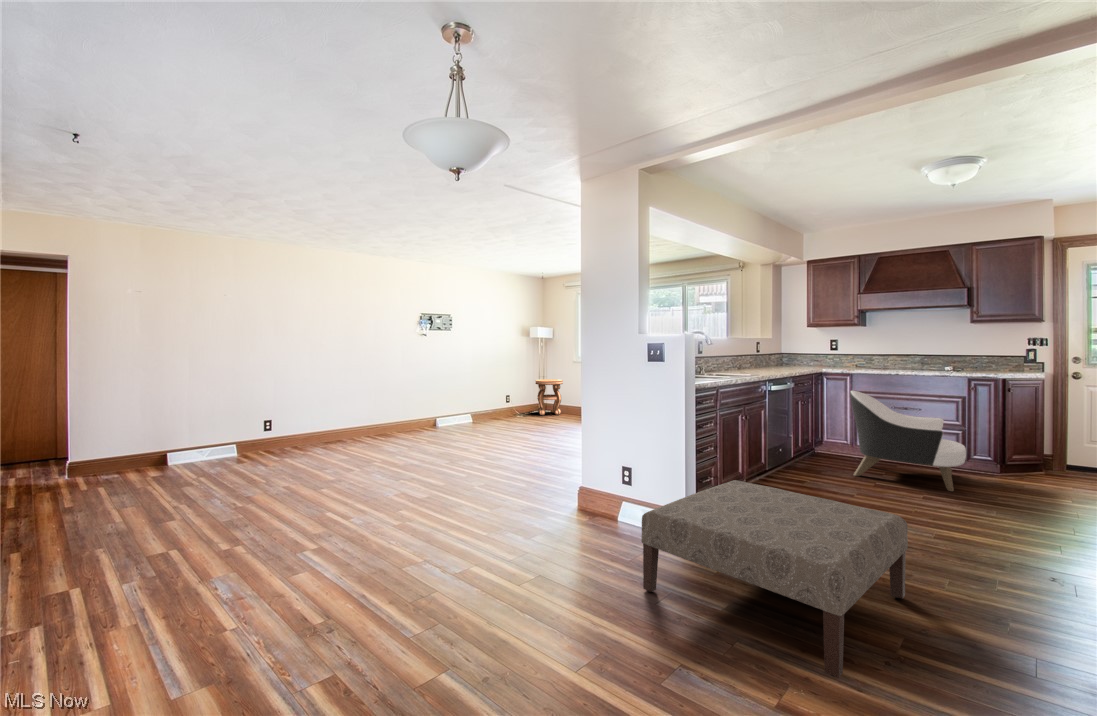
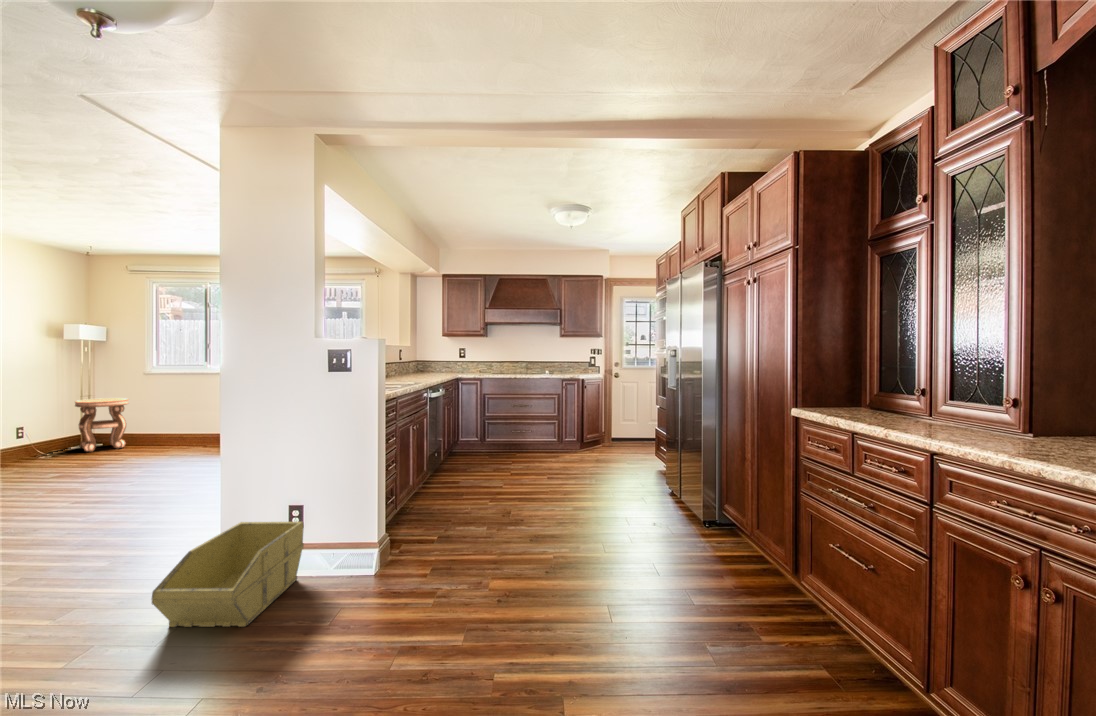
armchair: present [850,391,966,491] -> none [488,393,566,468]
storage bin: none [534,473,631,543] -> present [152,522,304,627]
ottoman: present [641,480,908,678] -> none [362,494,592,667]

